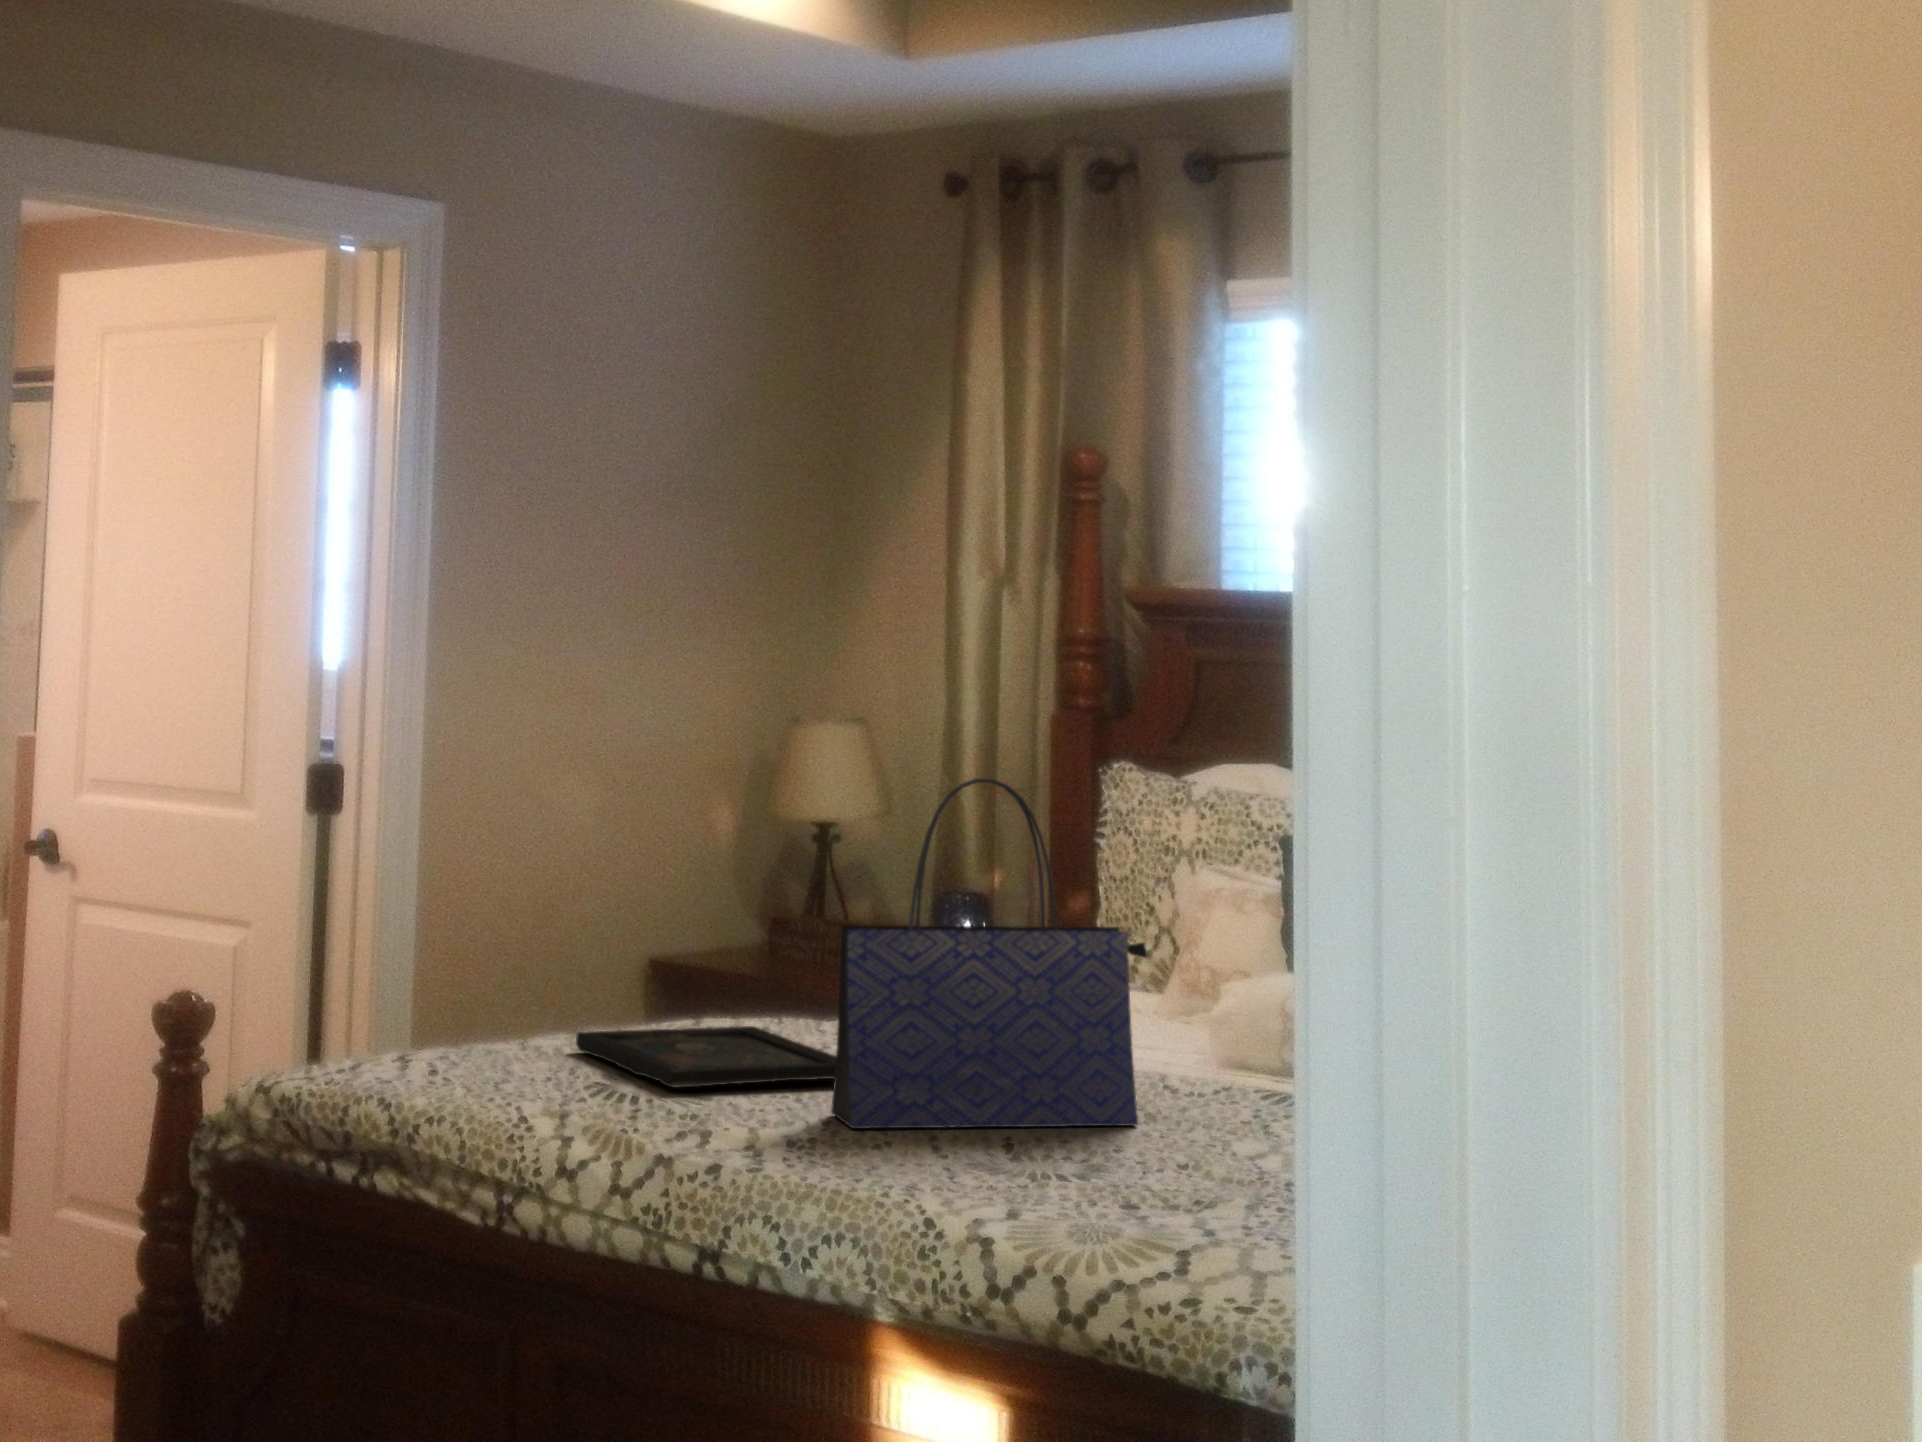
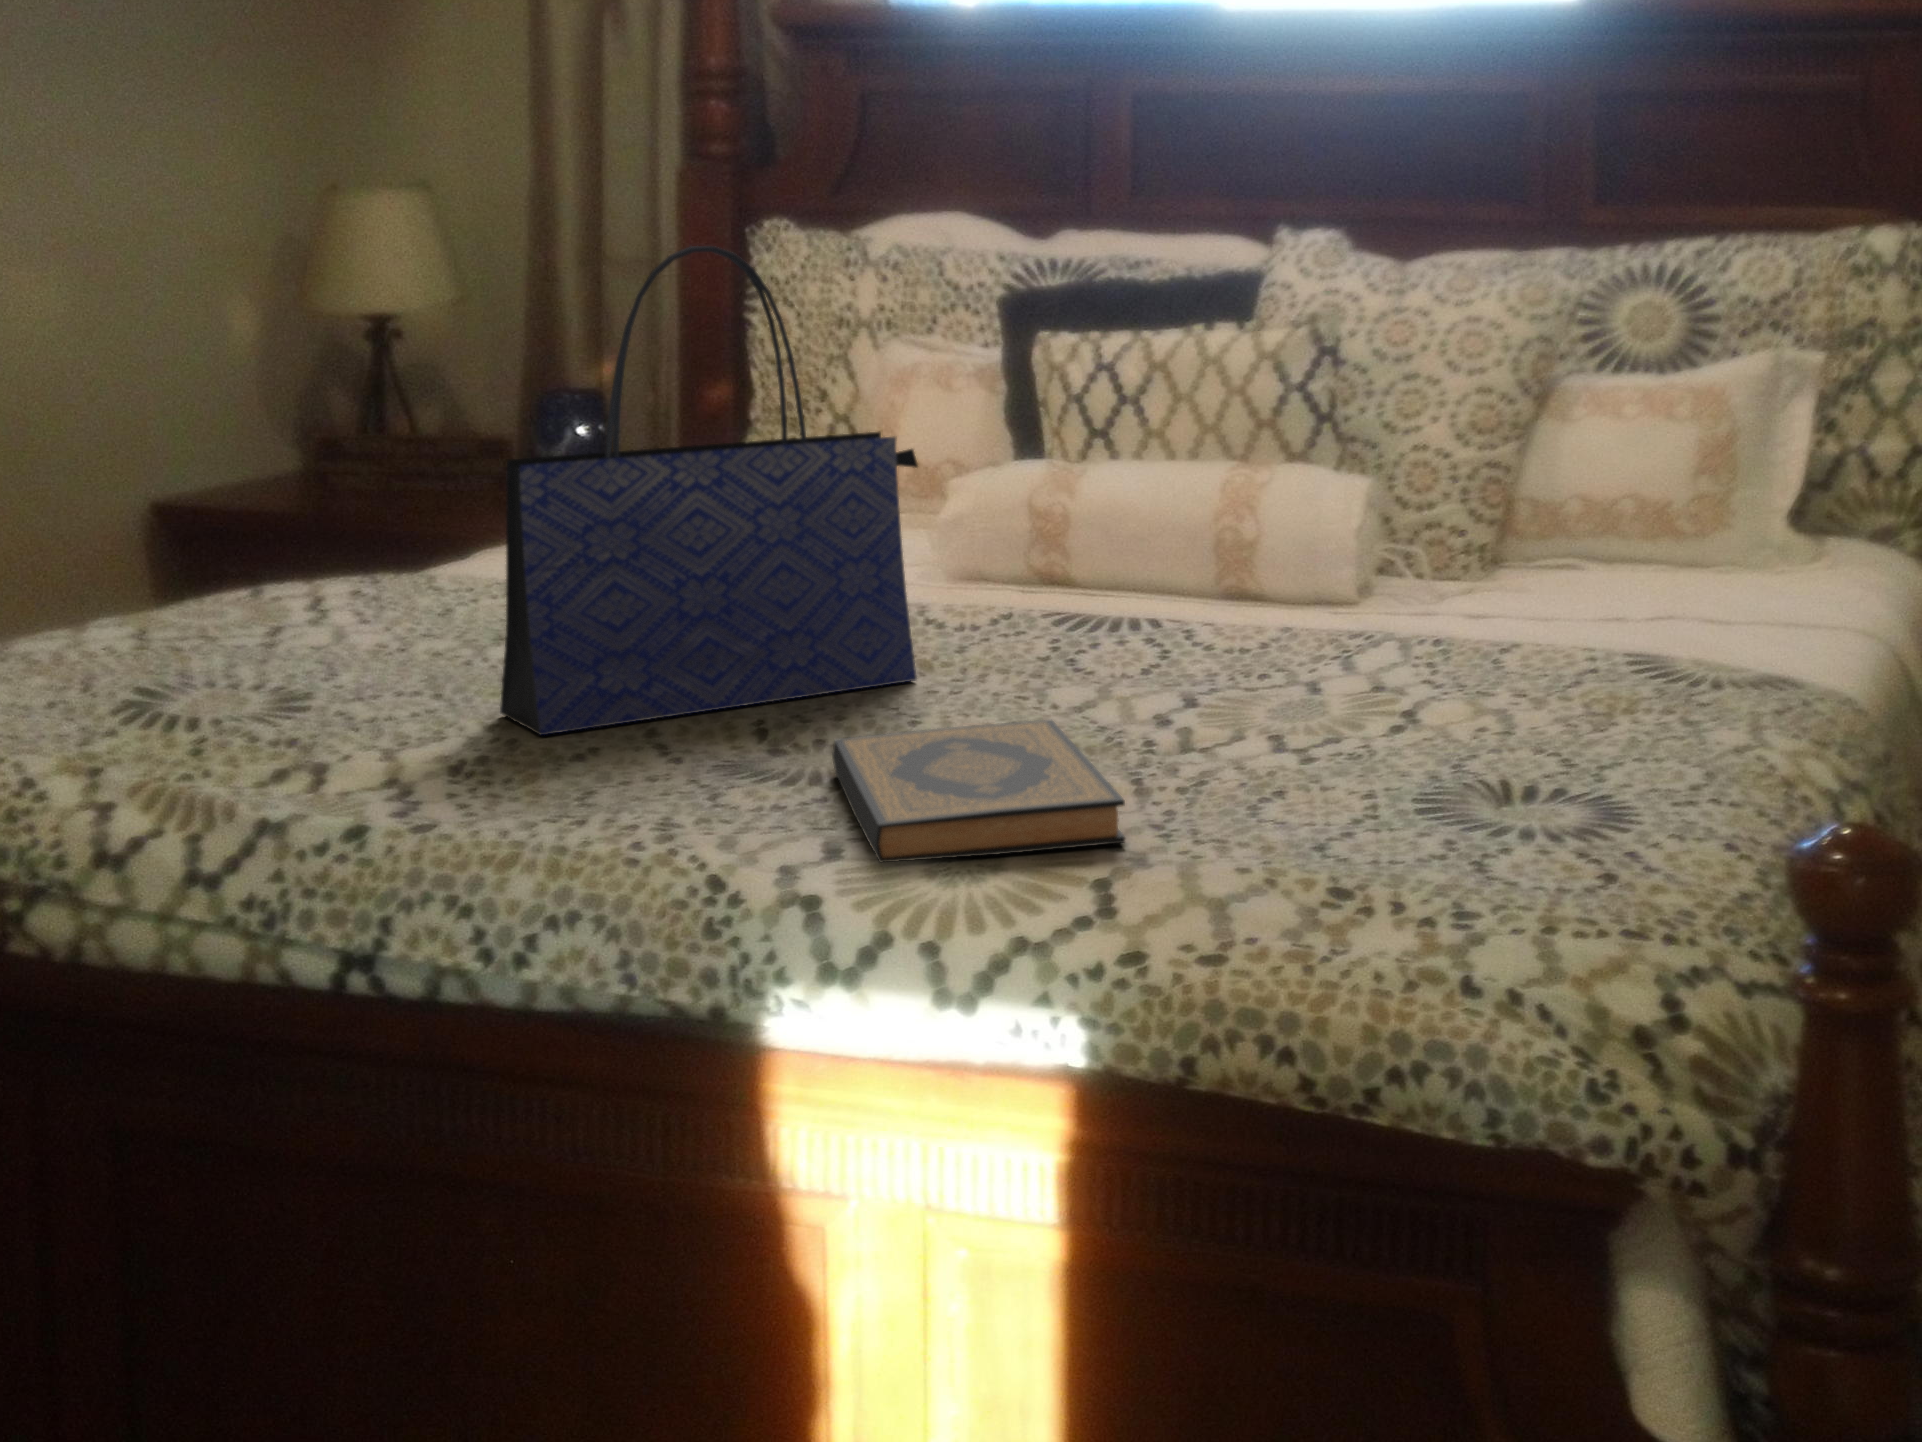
tray: present [576,1026,836,1087] -> none [83,591,520,699]
hardback book: none [1036,1146,1219,1233] -> present [832,720,1125,862]

